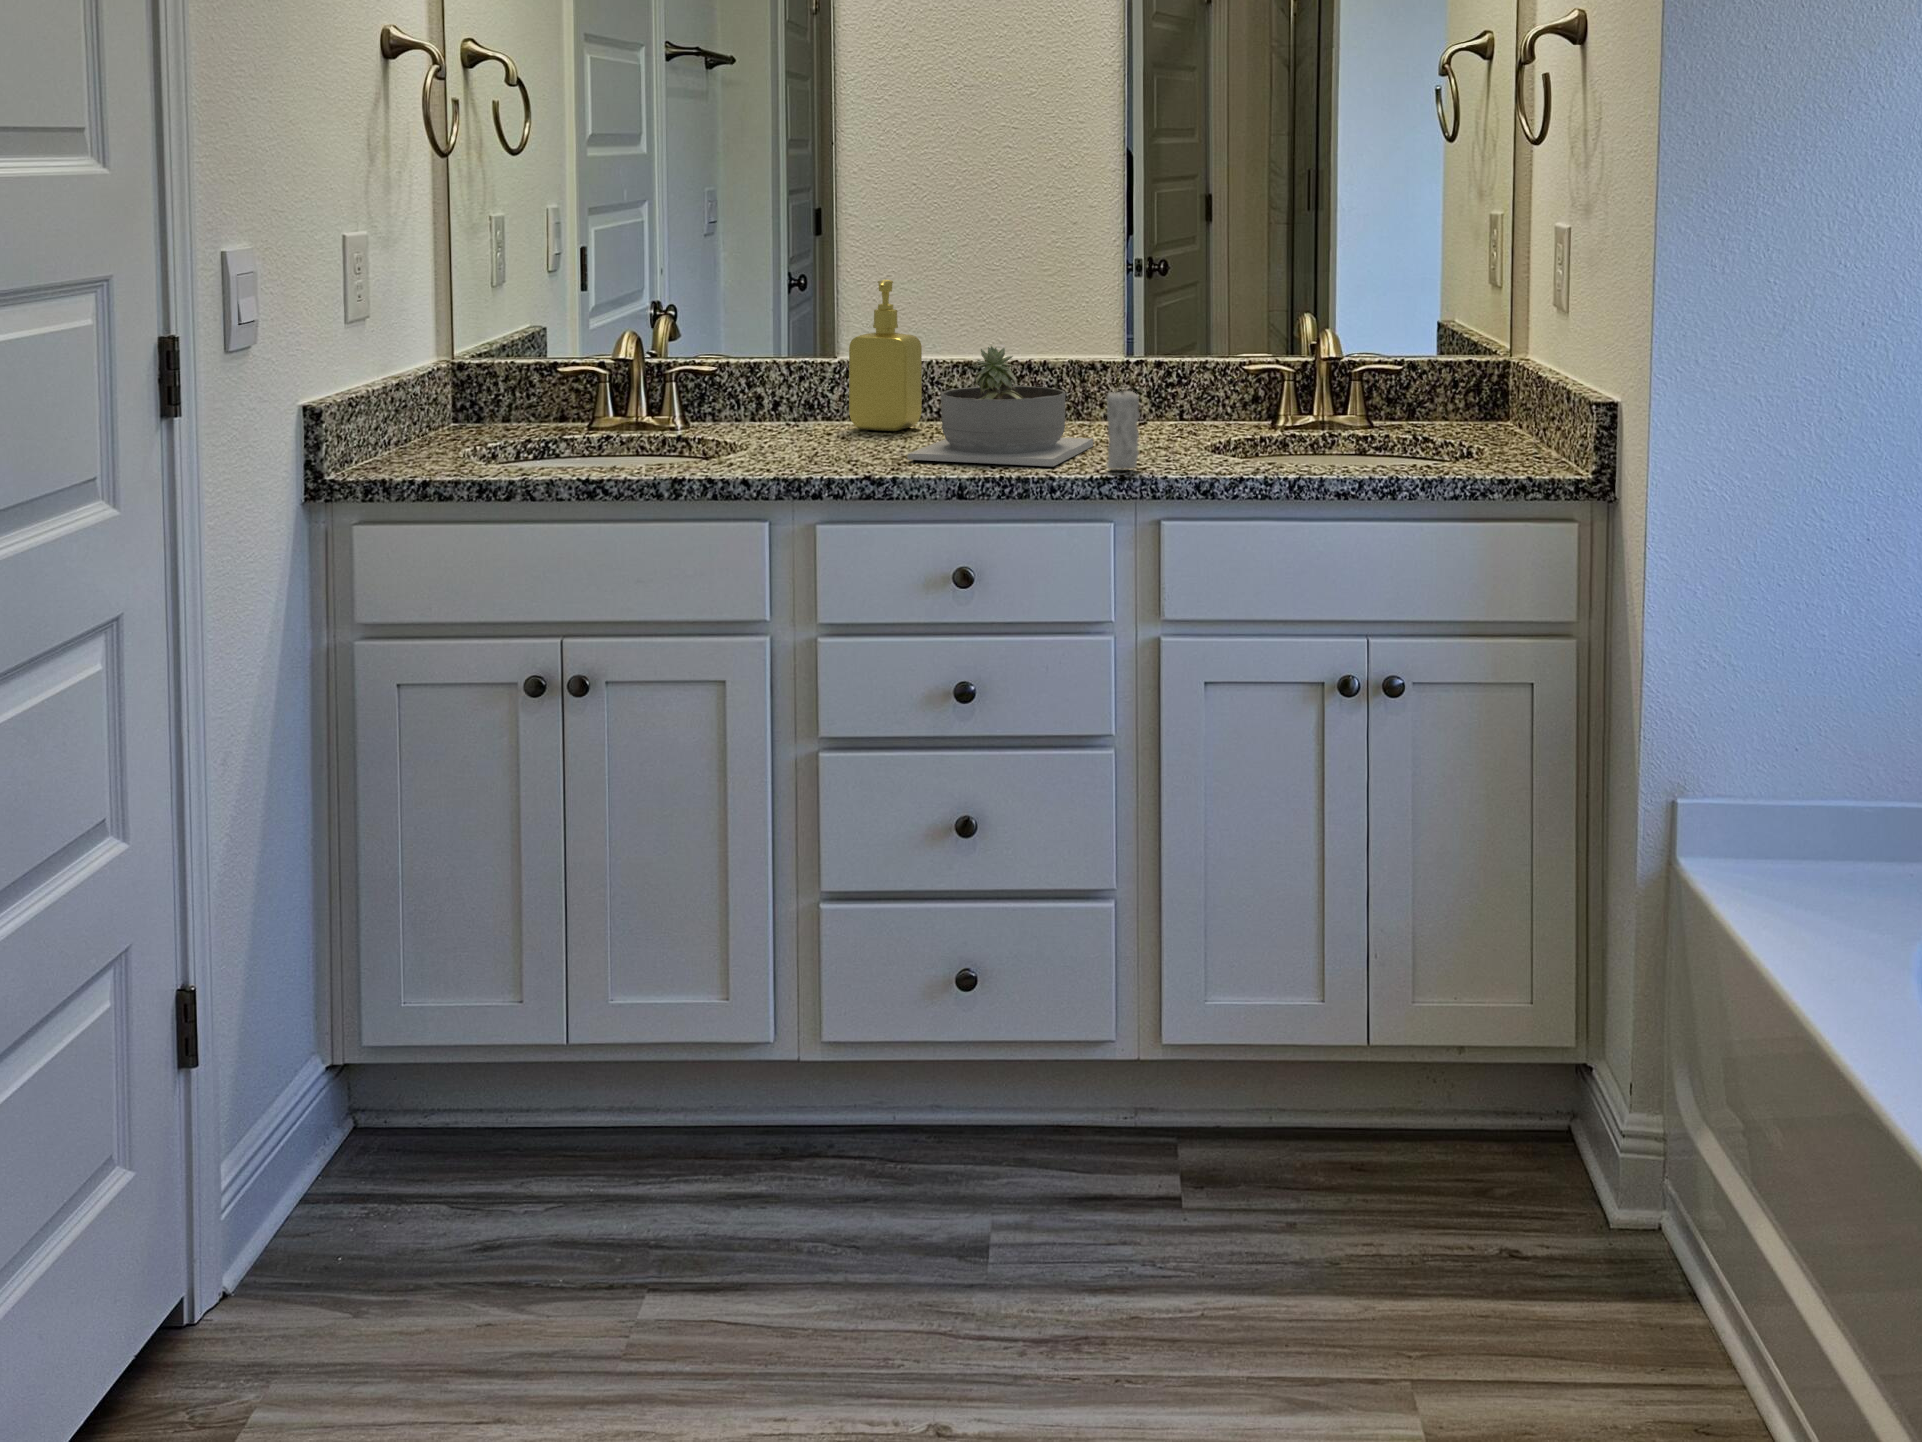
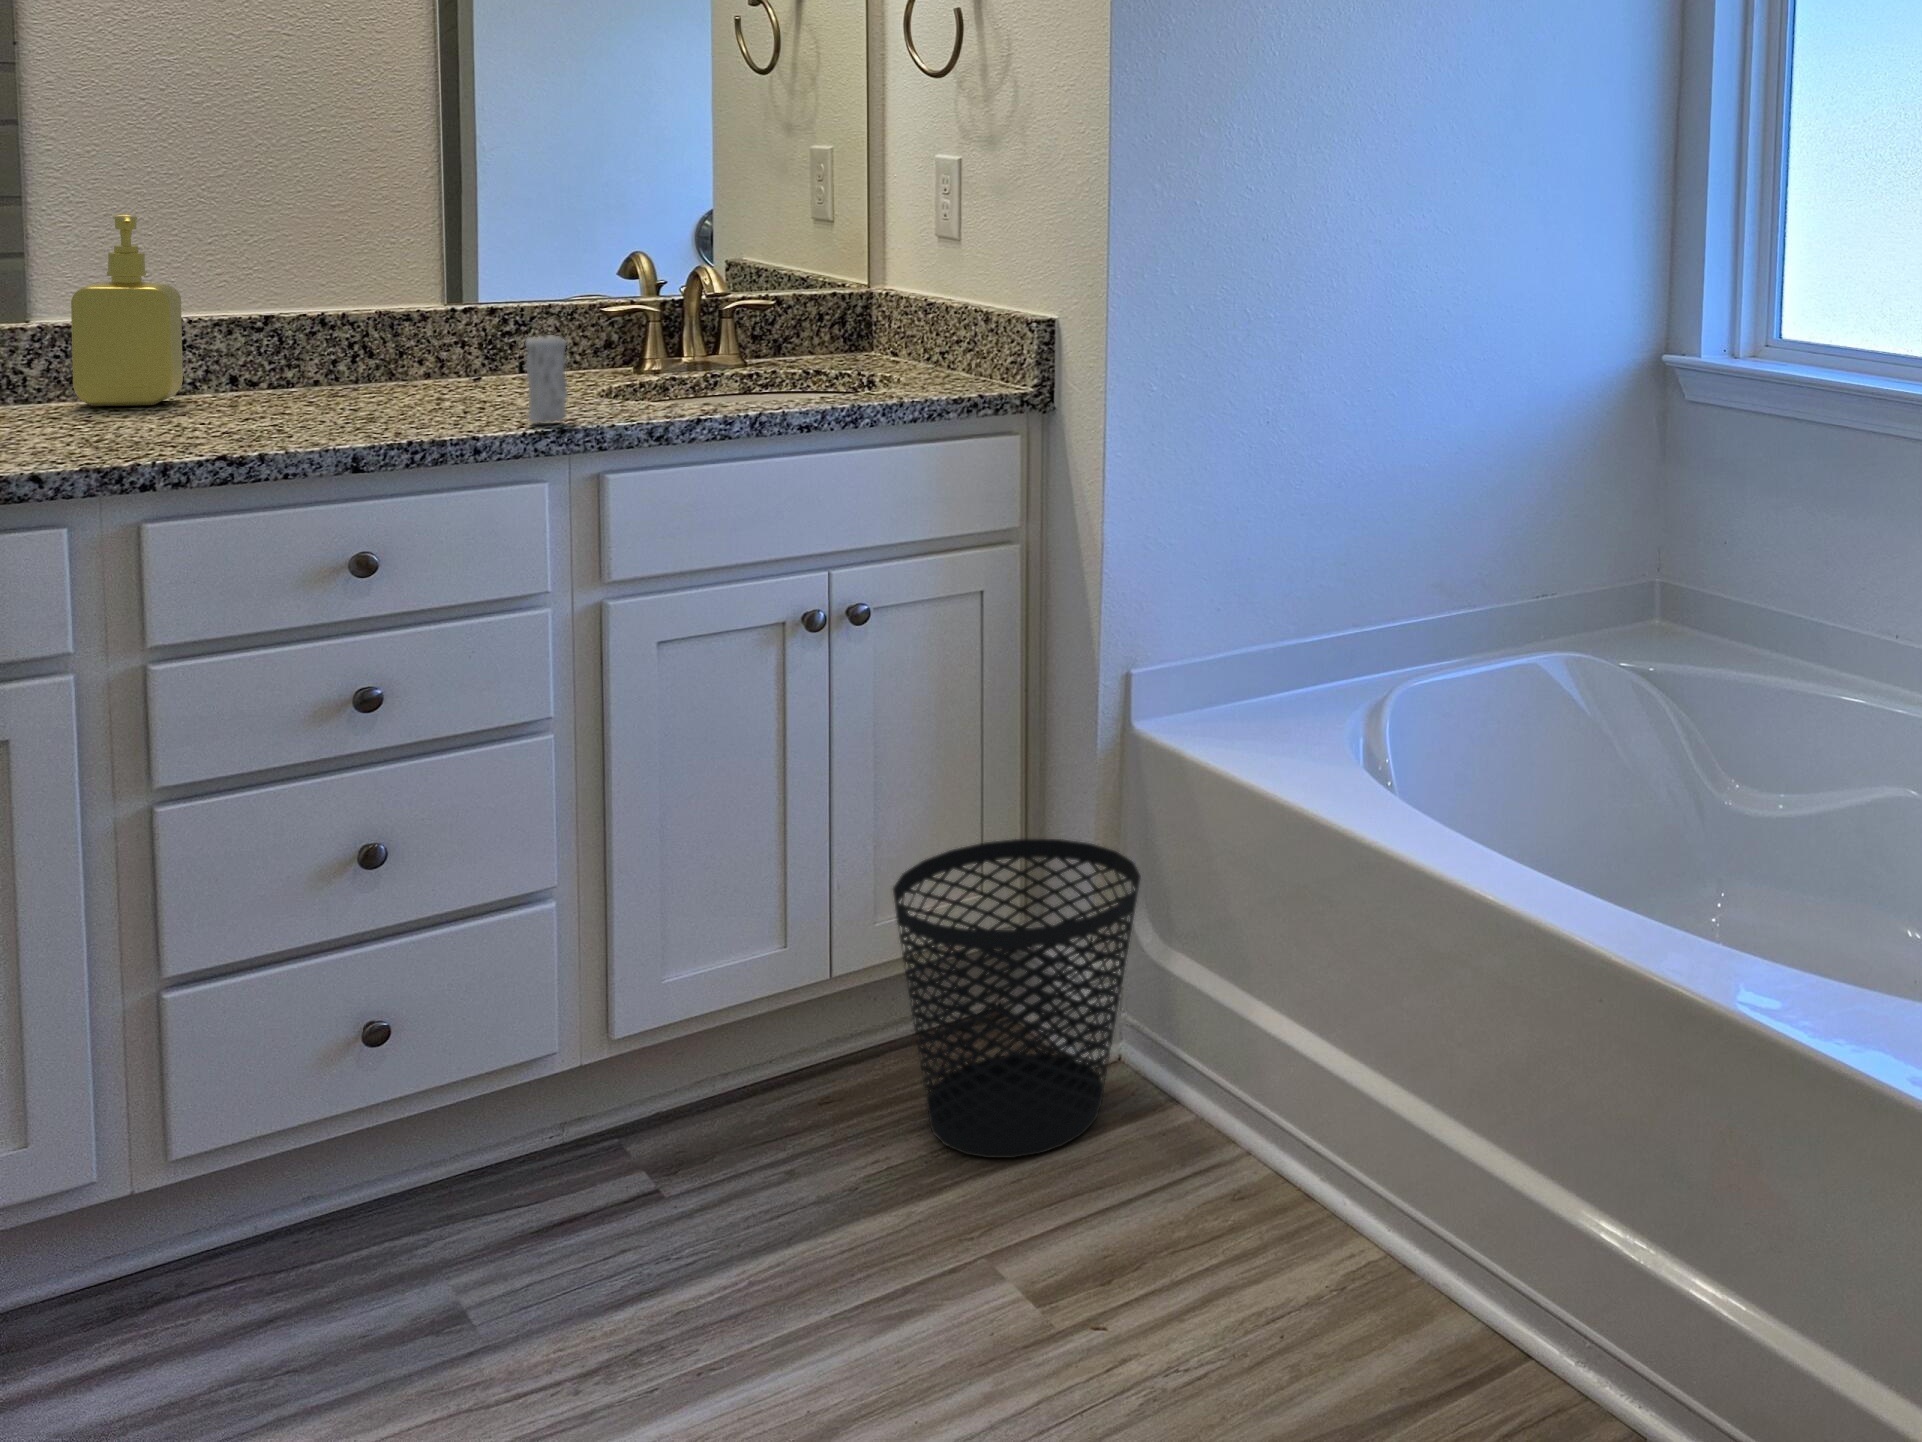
succulent planter: present [907,346,1093,466] -> none [242,291,461,433]
wastebasket: none [1388,947,1654,1298] -> present [893,839,1141,1158]

